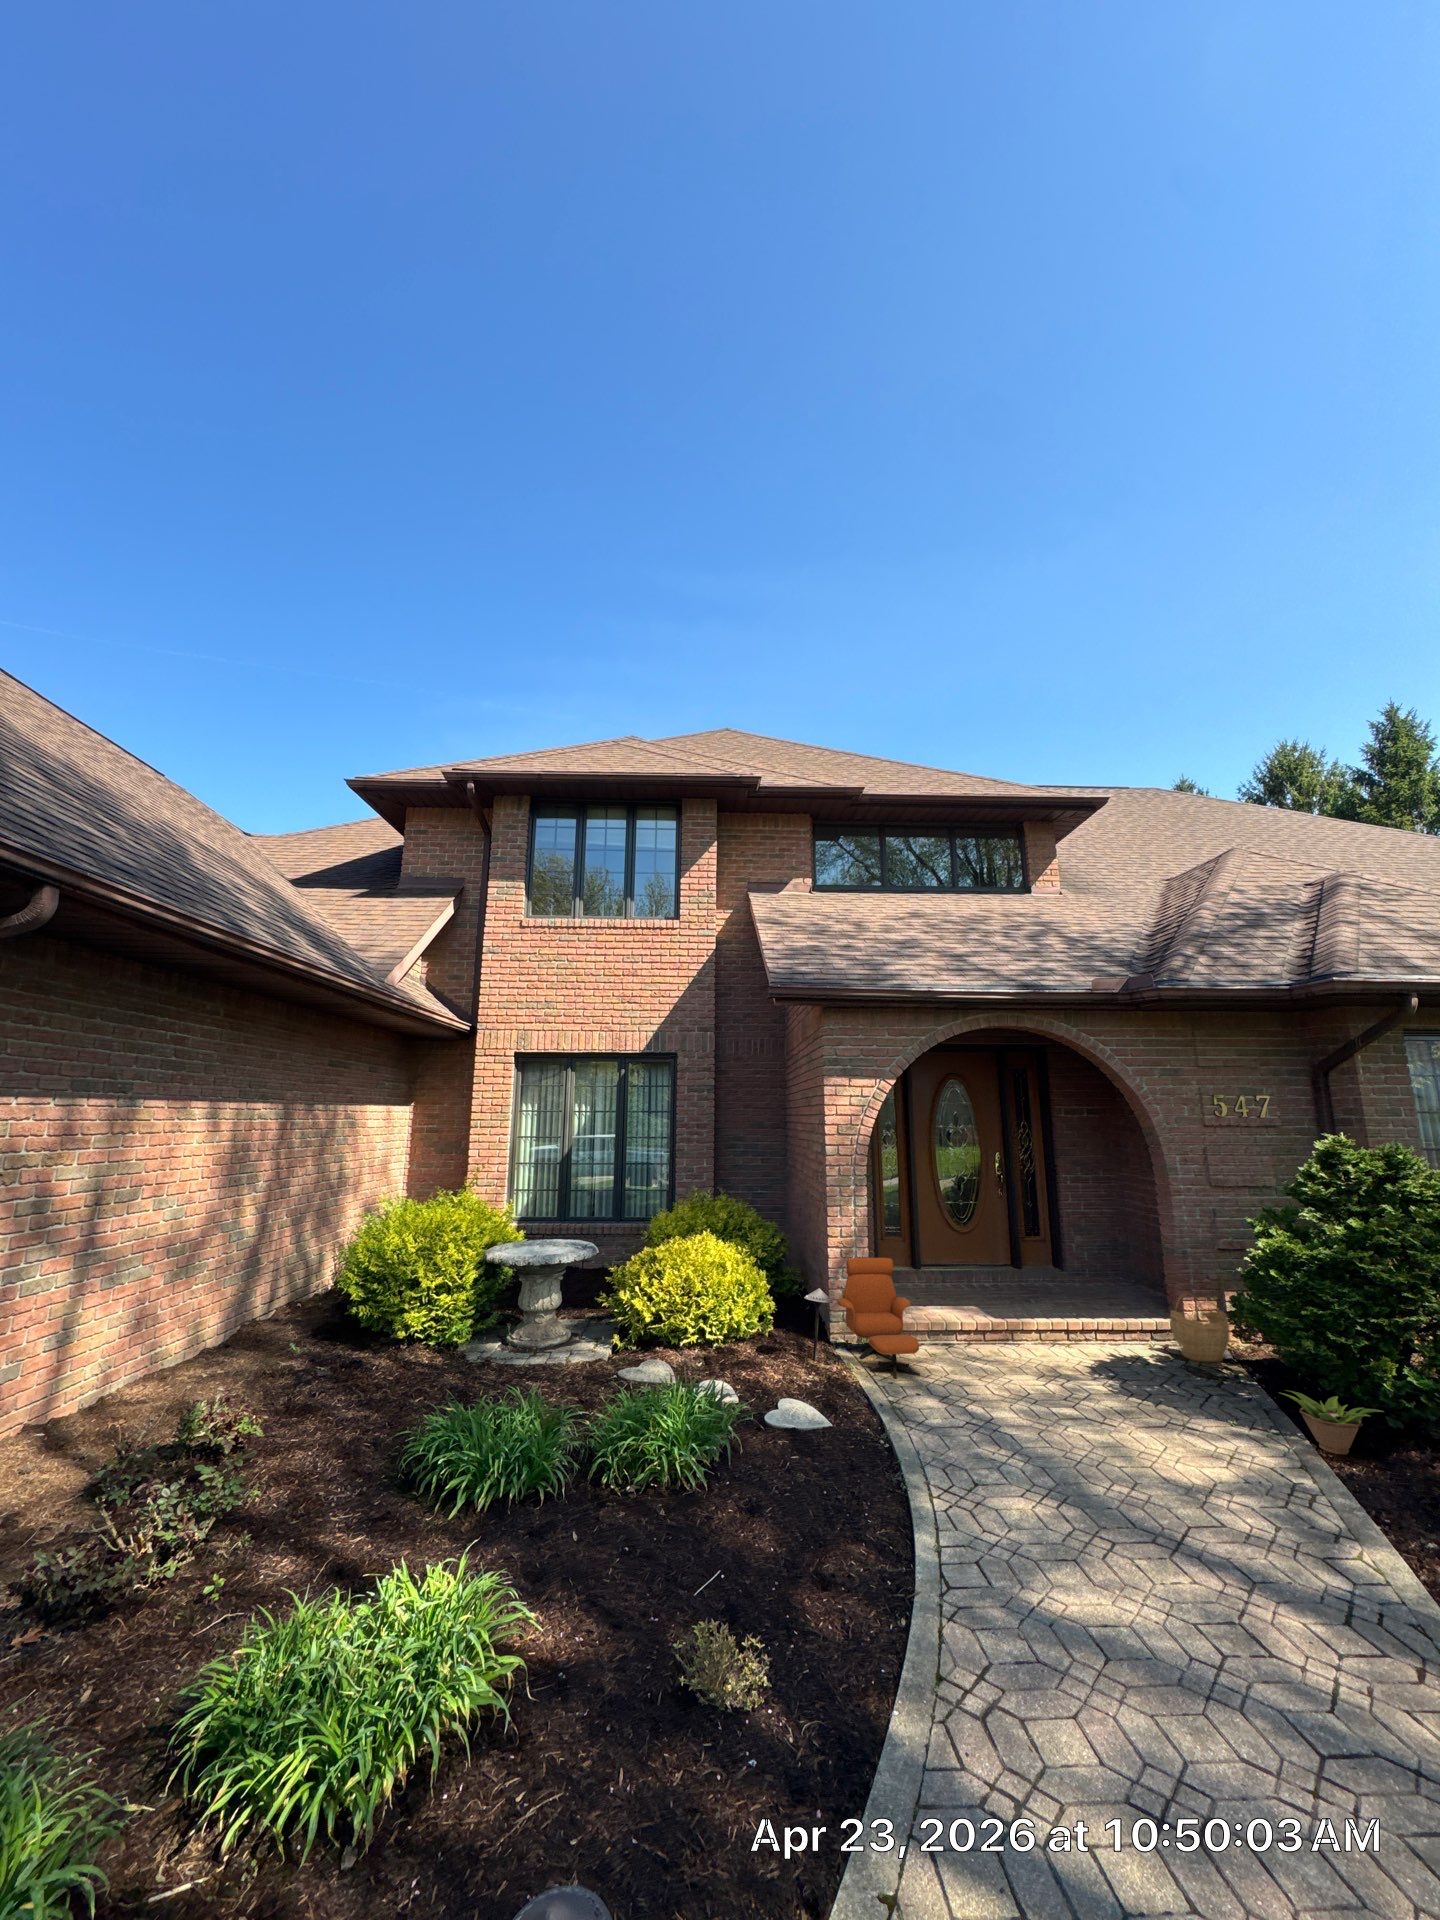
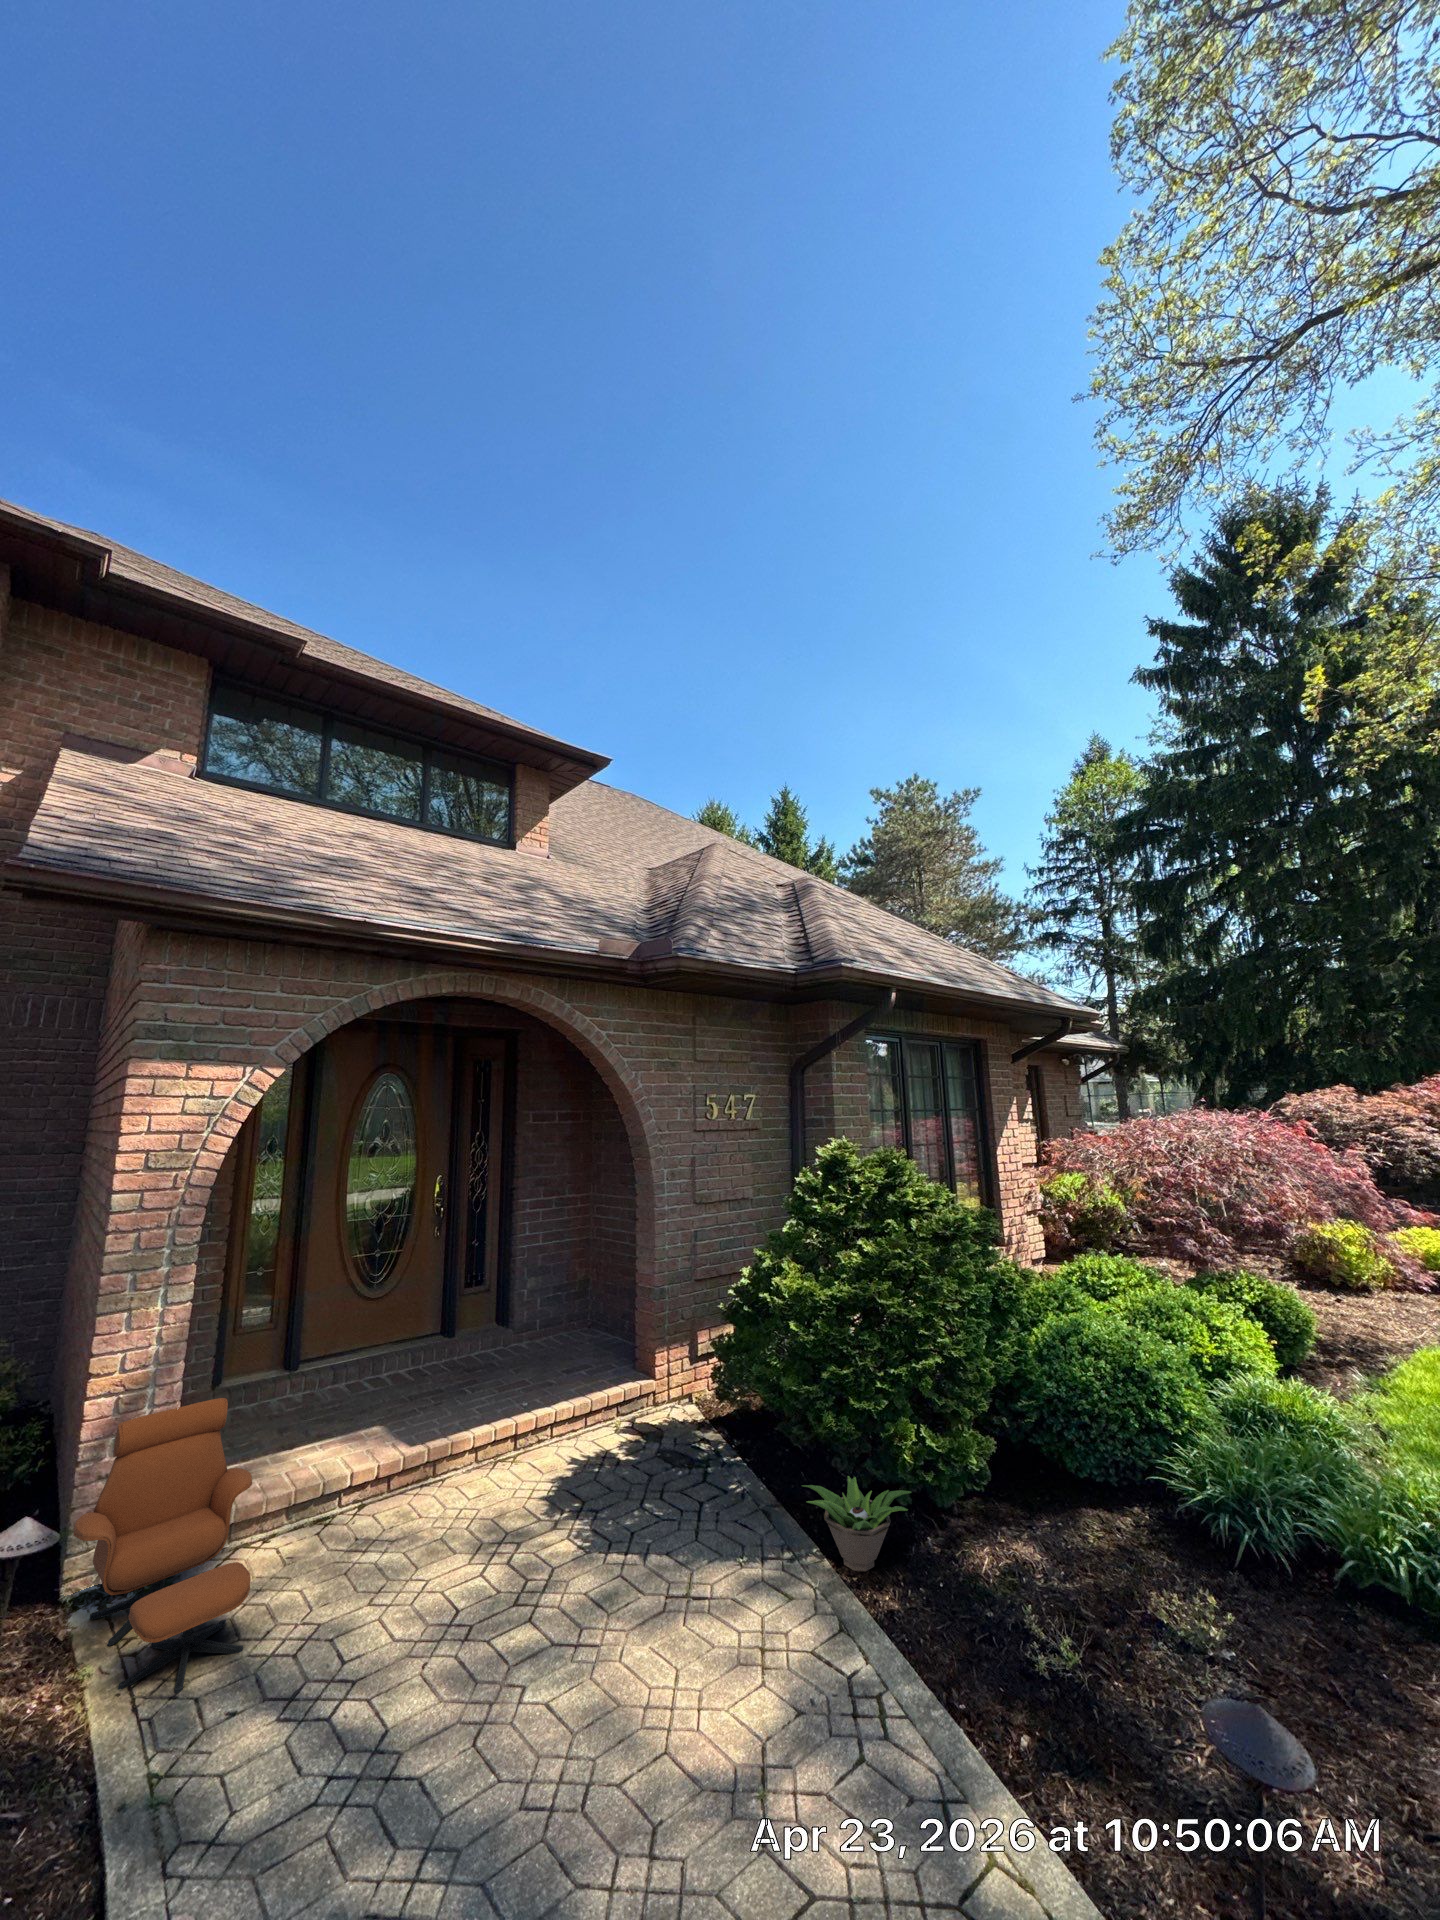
woven basket: present [1170,1294,1230,1362] -> none [641,1343,705,1434]

